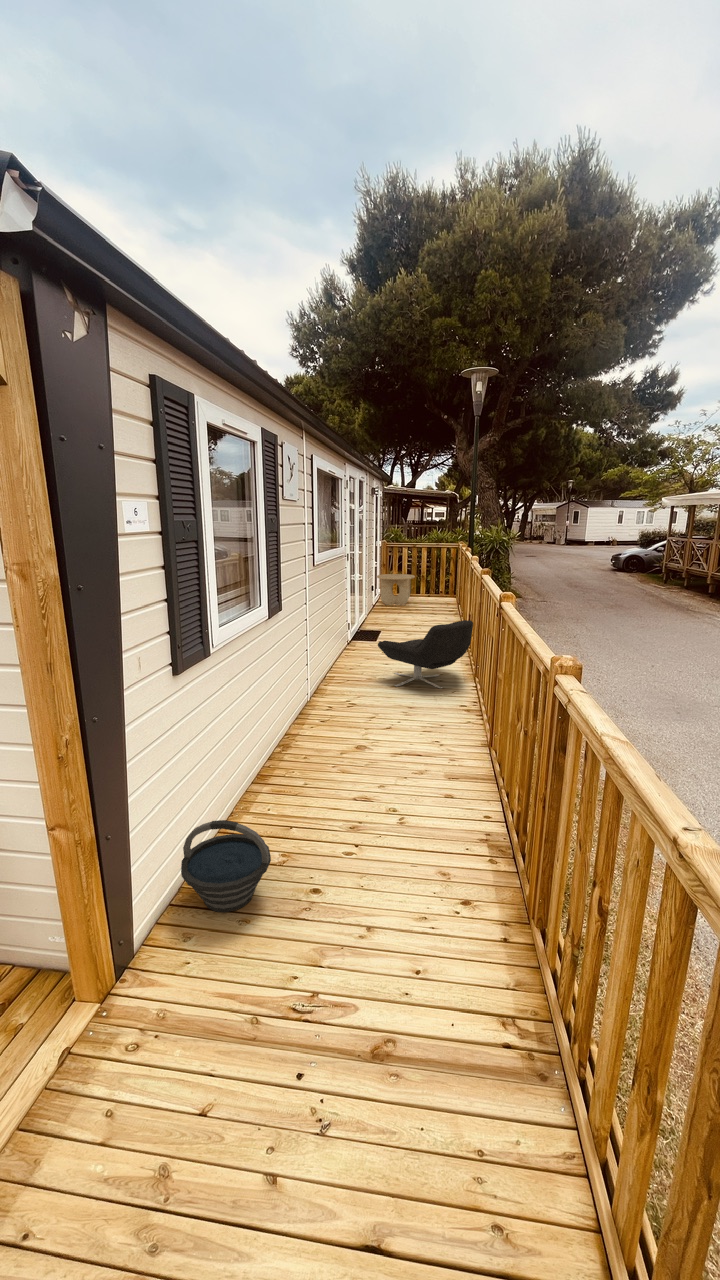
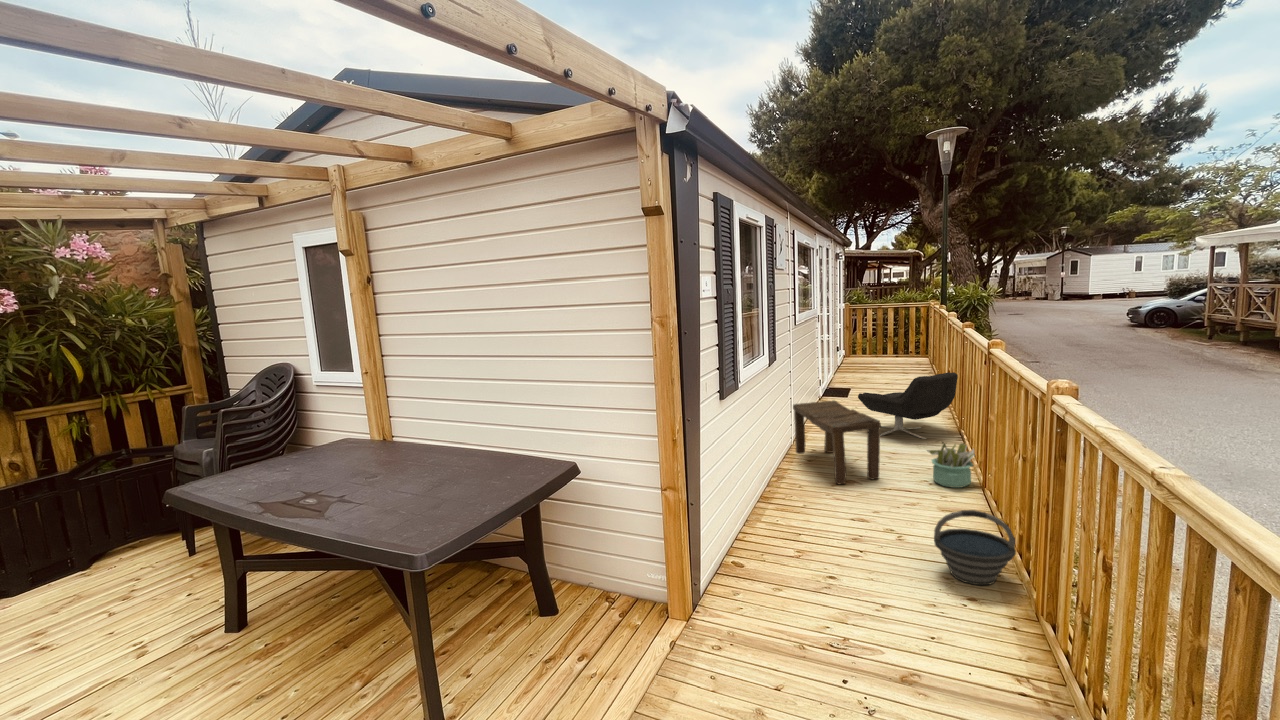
side table: present [377,574,415,605] -> none [844,334,884,365]
bench: none [305,652,392,750] -> present [793,401,881,484]
decorative plant: none [437,697,483,747] -> present [927,443,975,488]
bucket: present [181,820,271,912] -> present [934,510,1016,585]

